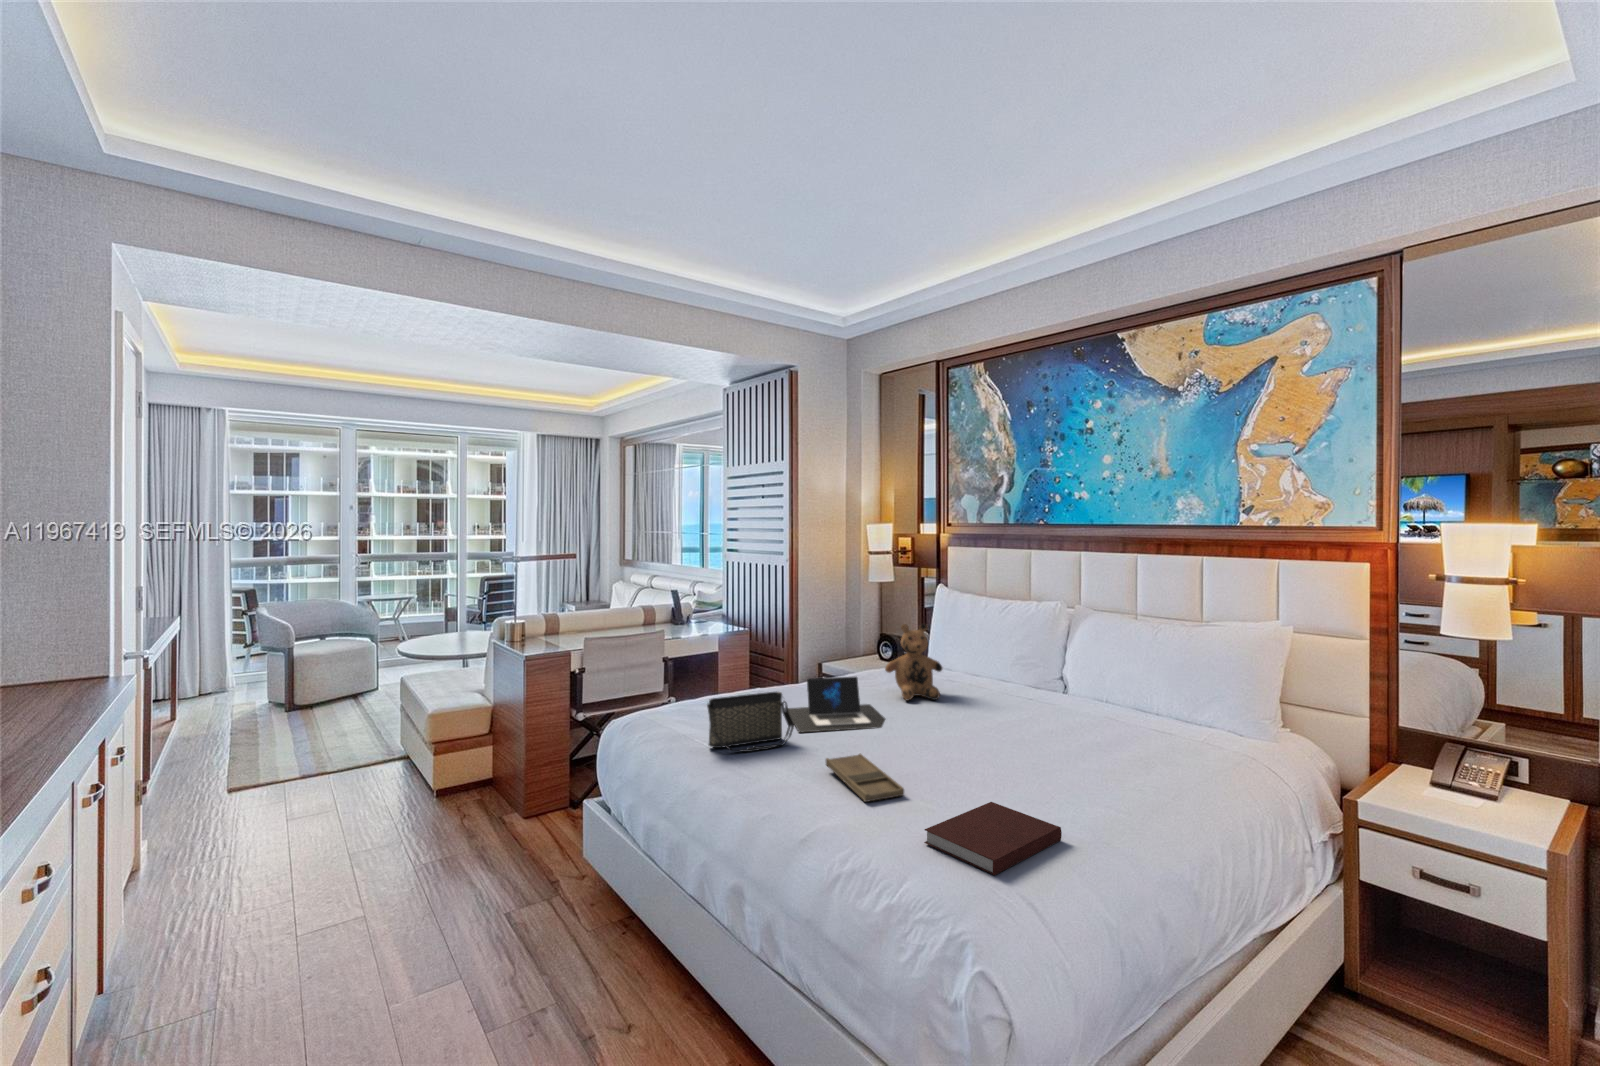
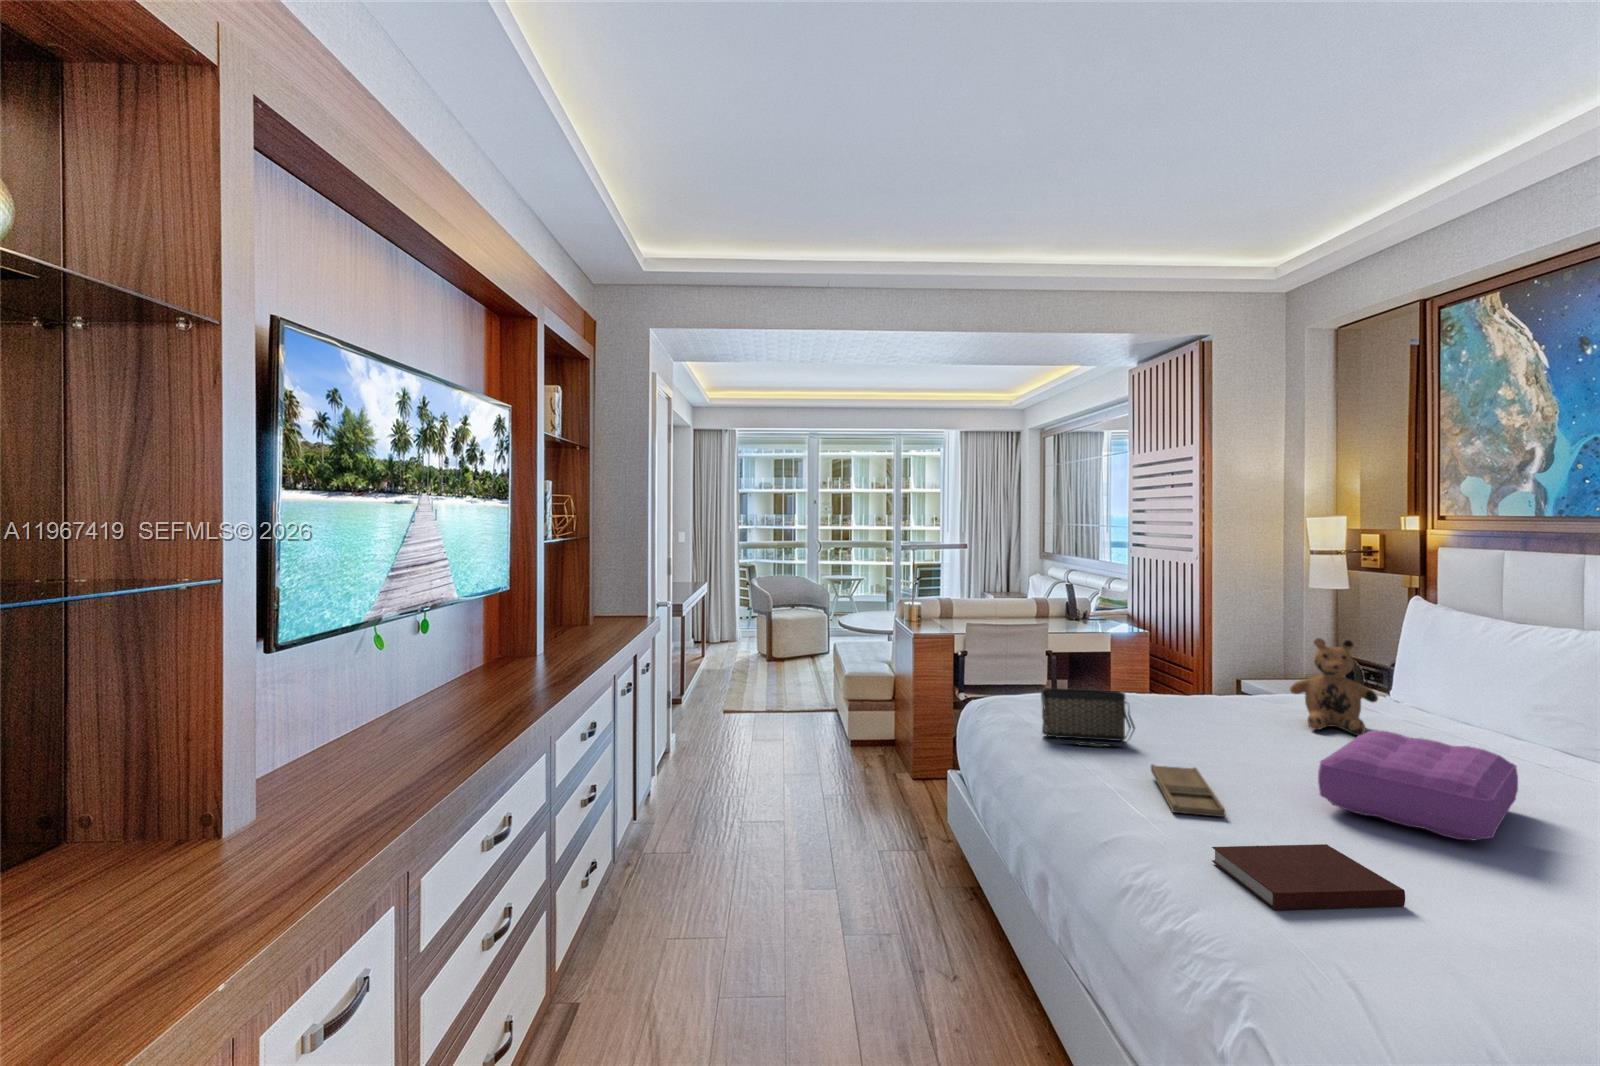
laptop: present [788,677,885,732] -> none [1148,685,1274,754]
pillow: none [955,695,1071,773] -> present [1318,731,1518,840]

